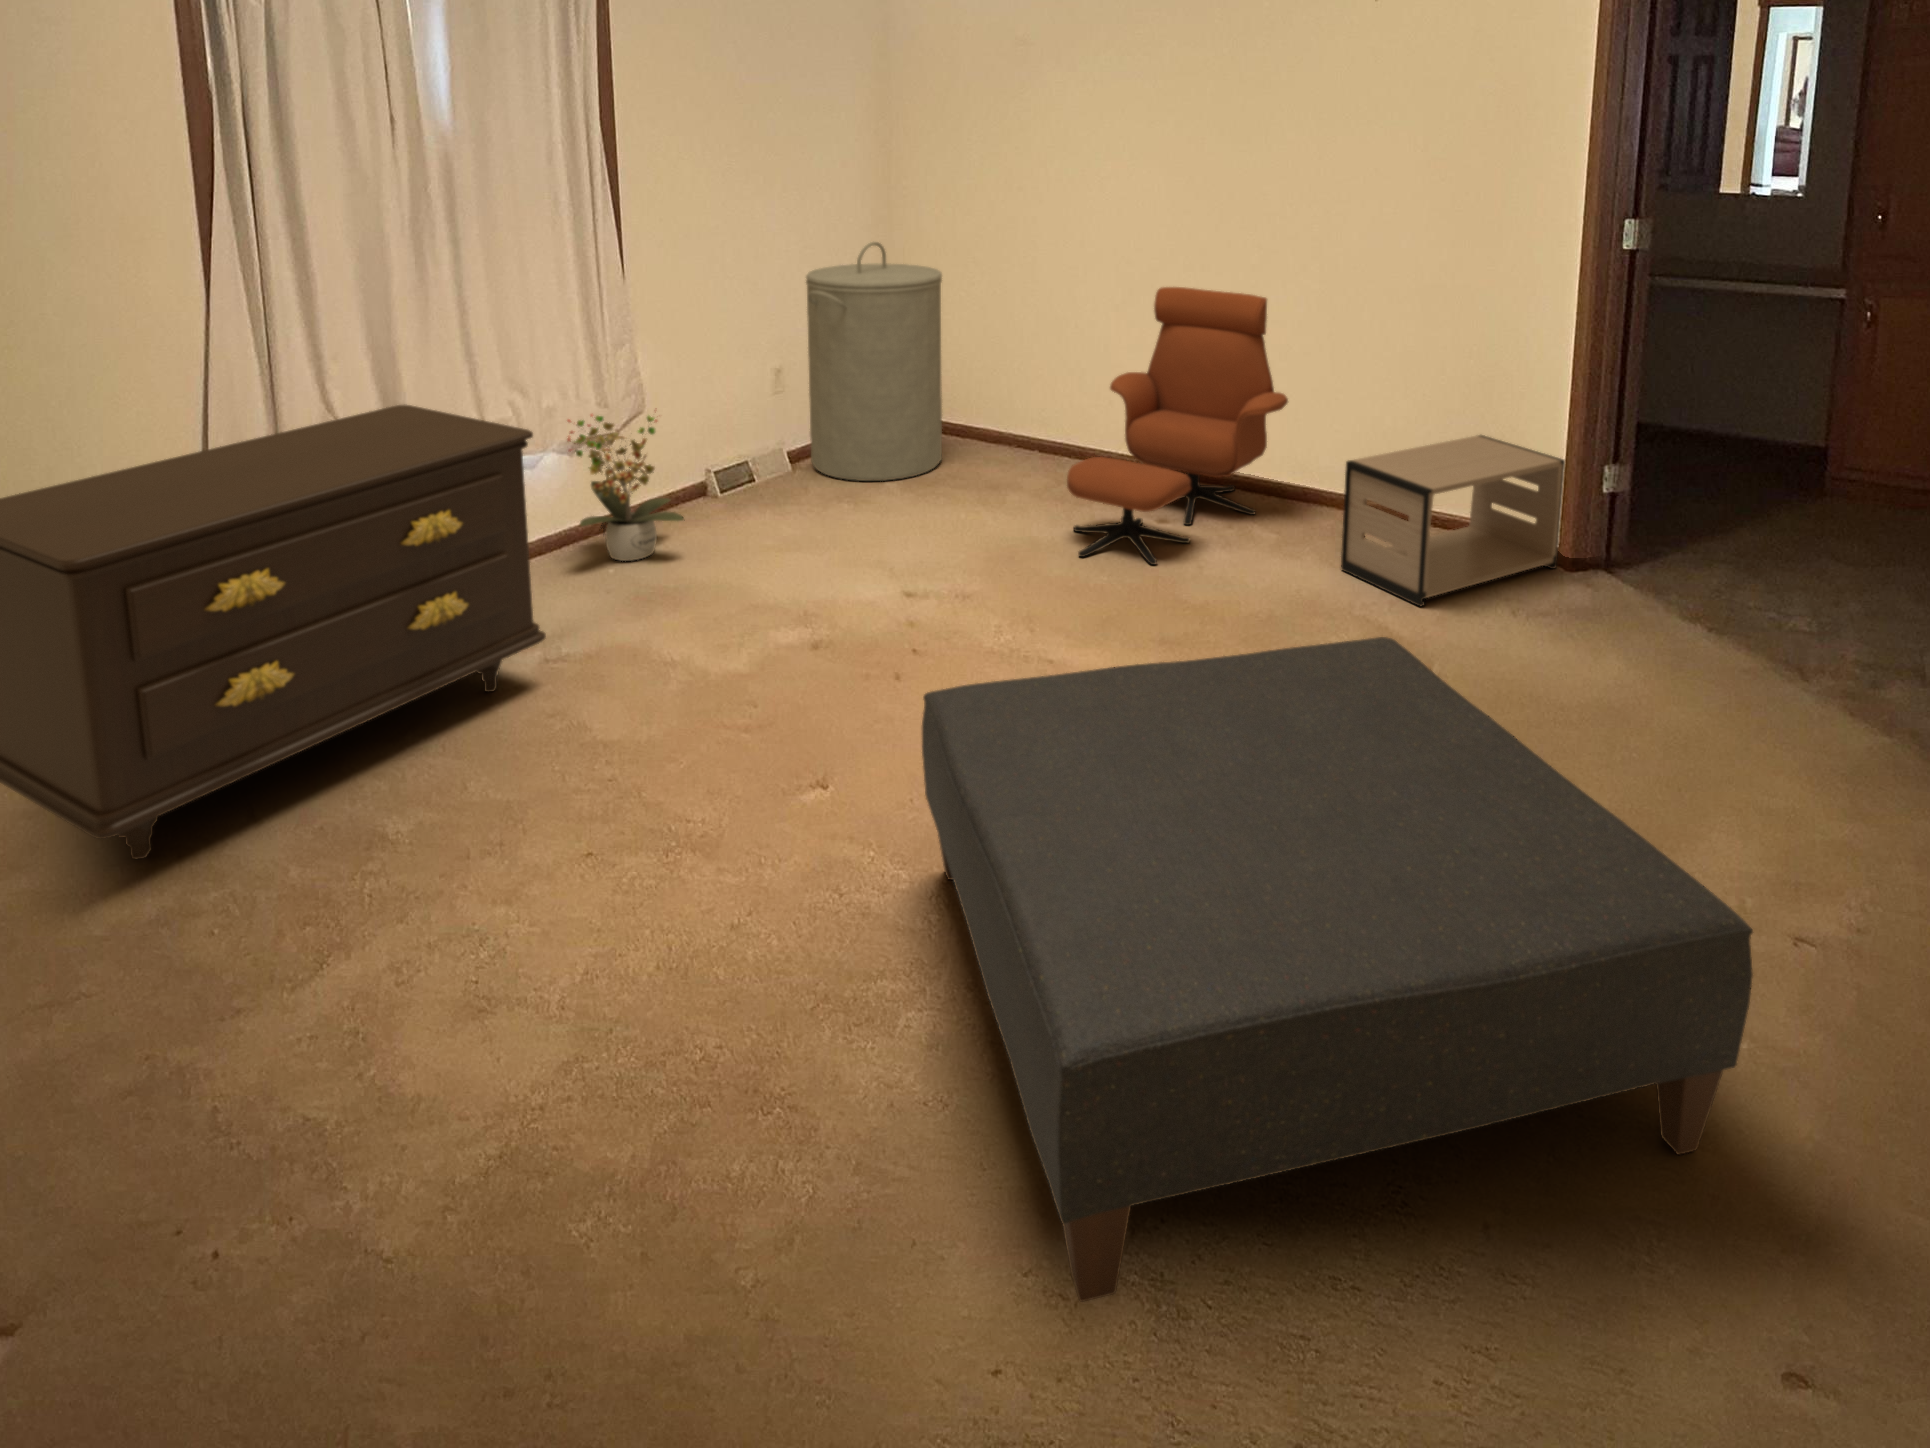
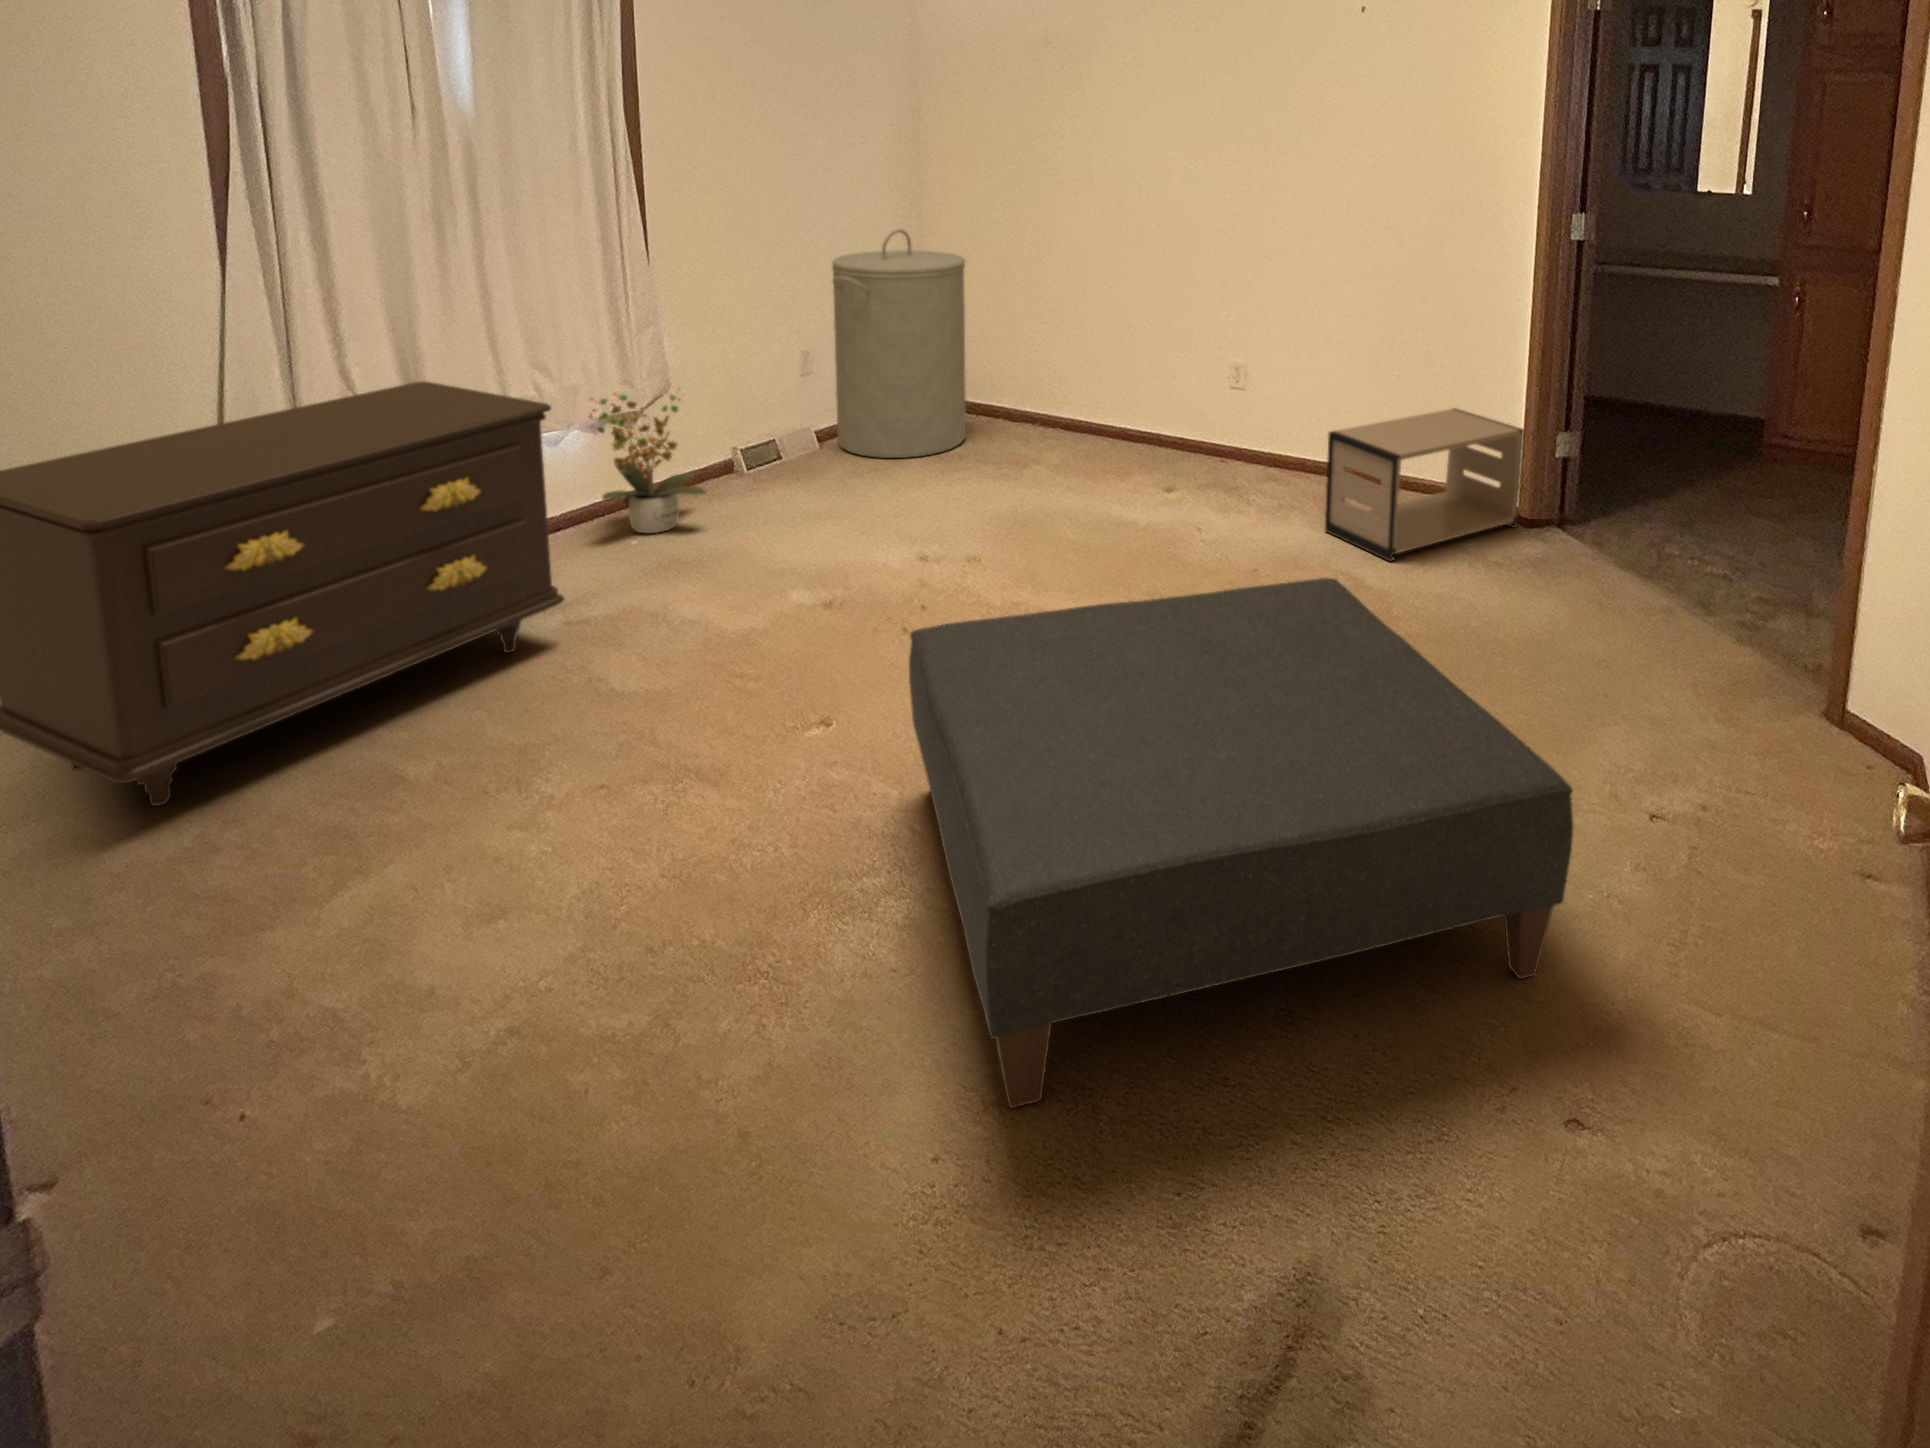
lounge chair: present [1067,287,1288,565] -> none [1076,273,1285,530]

